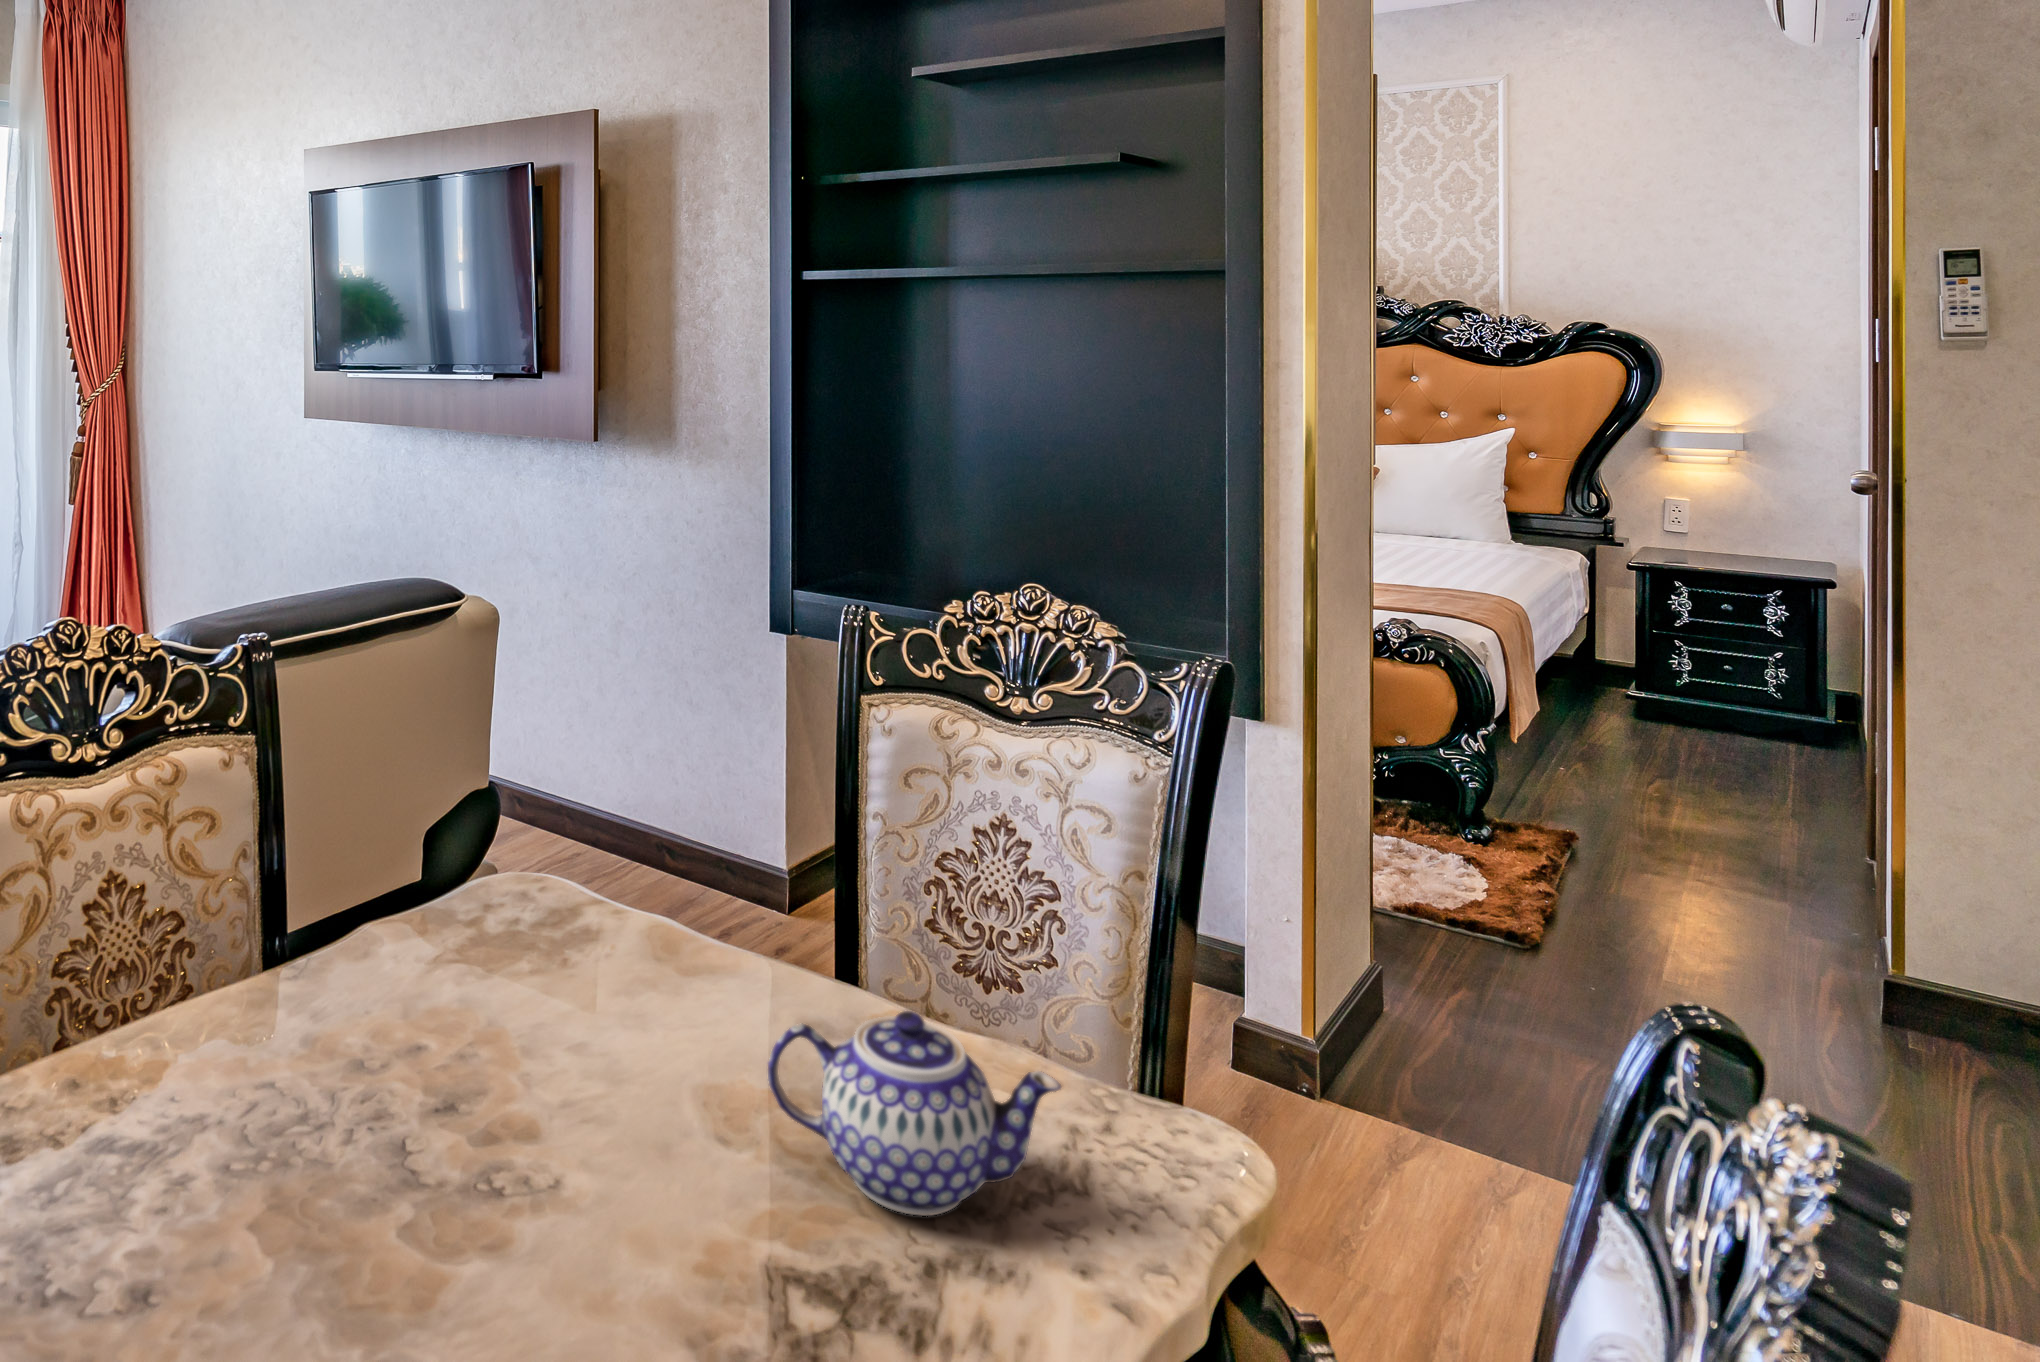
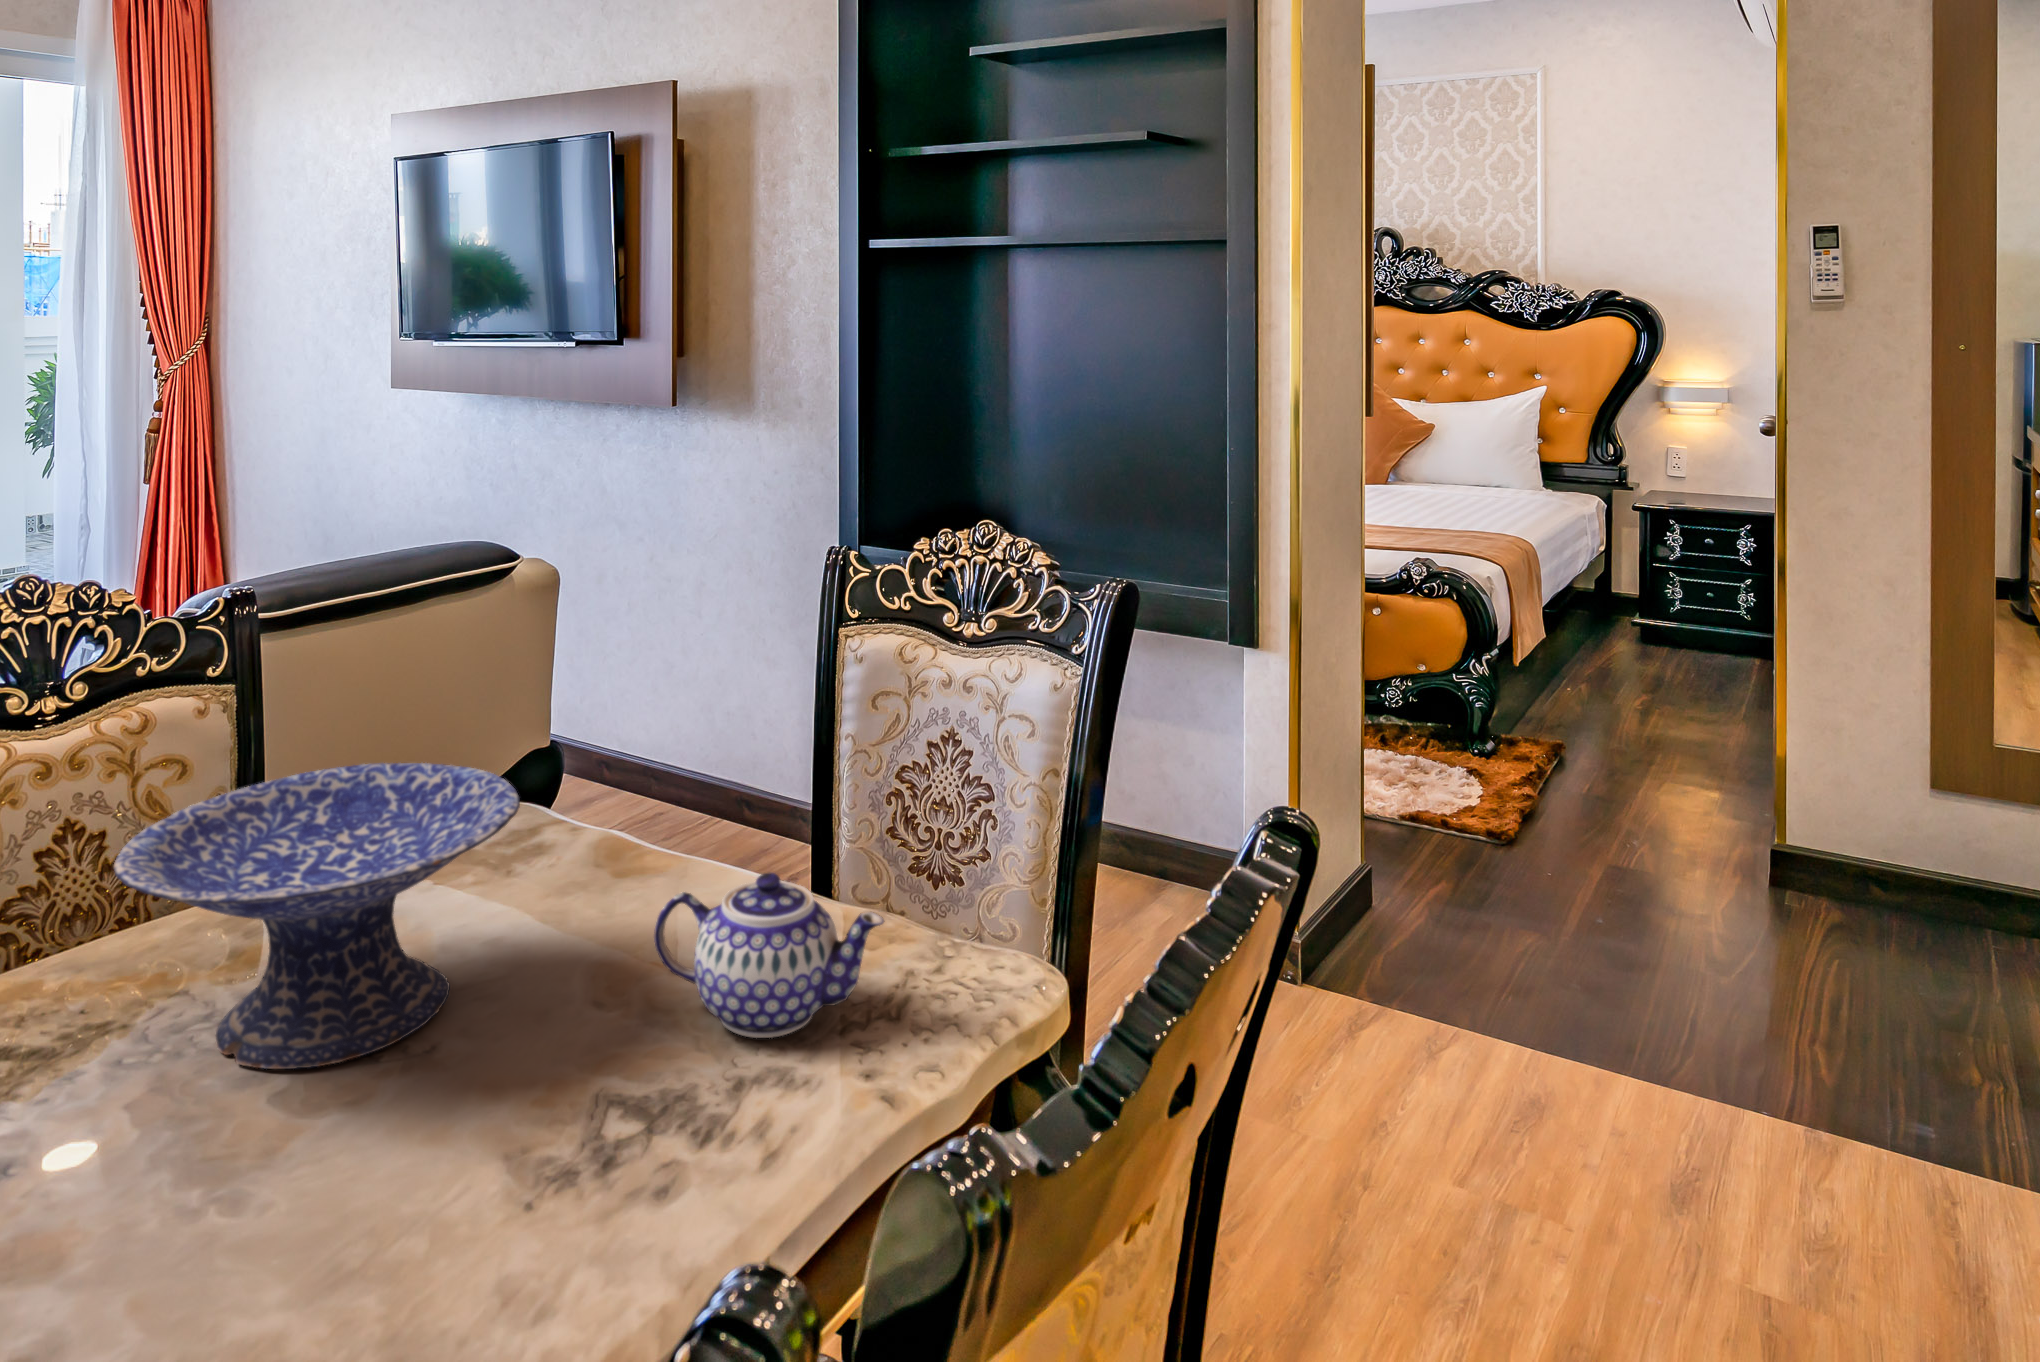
decorative bowl: none [205,840,611,1199] -> present [114,763,520,1069]

